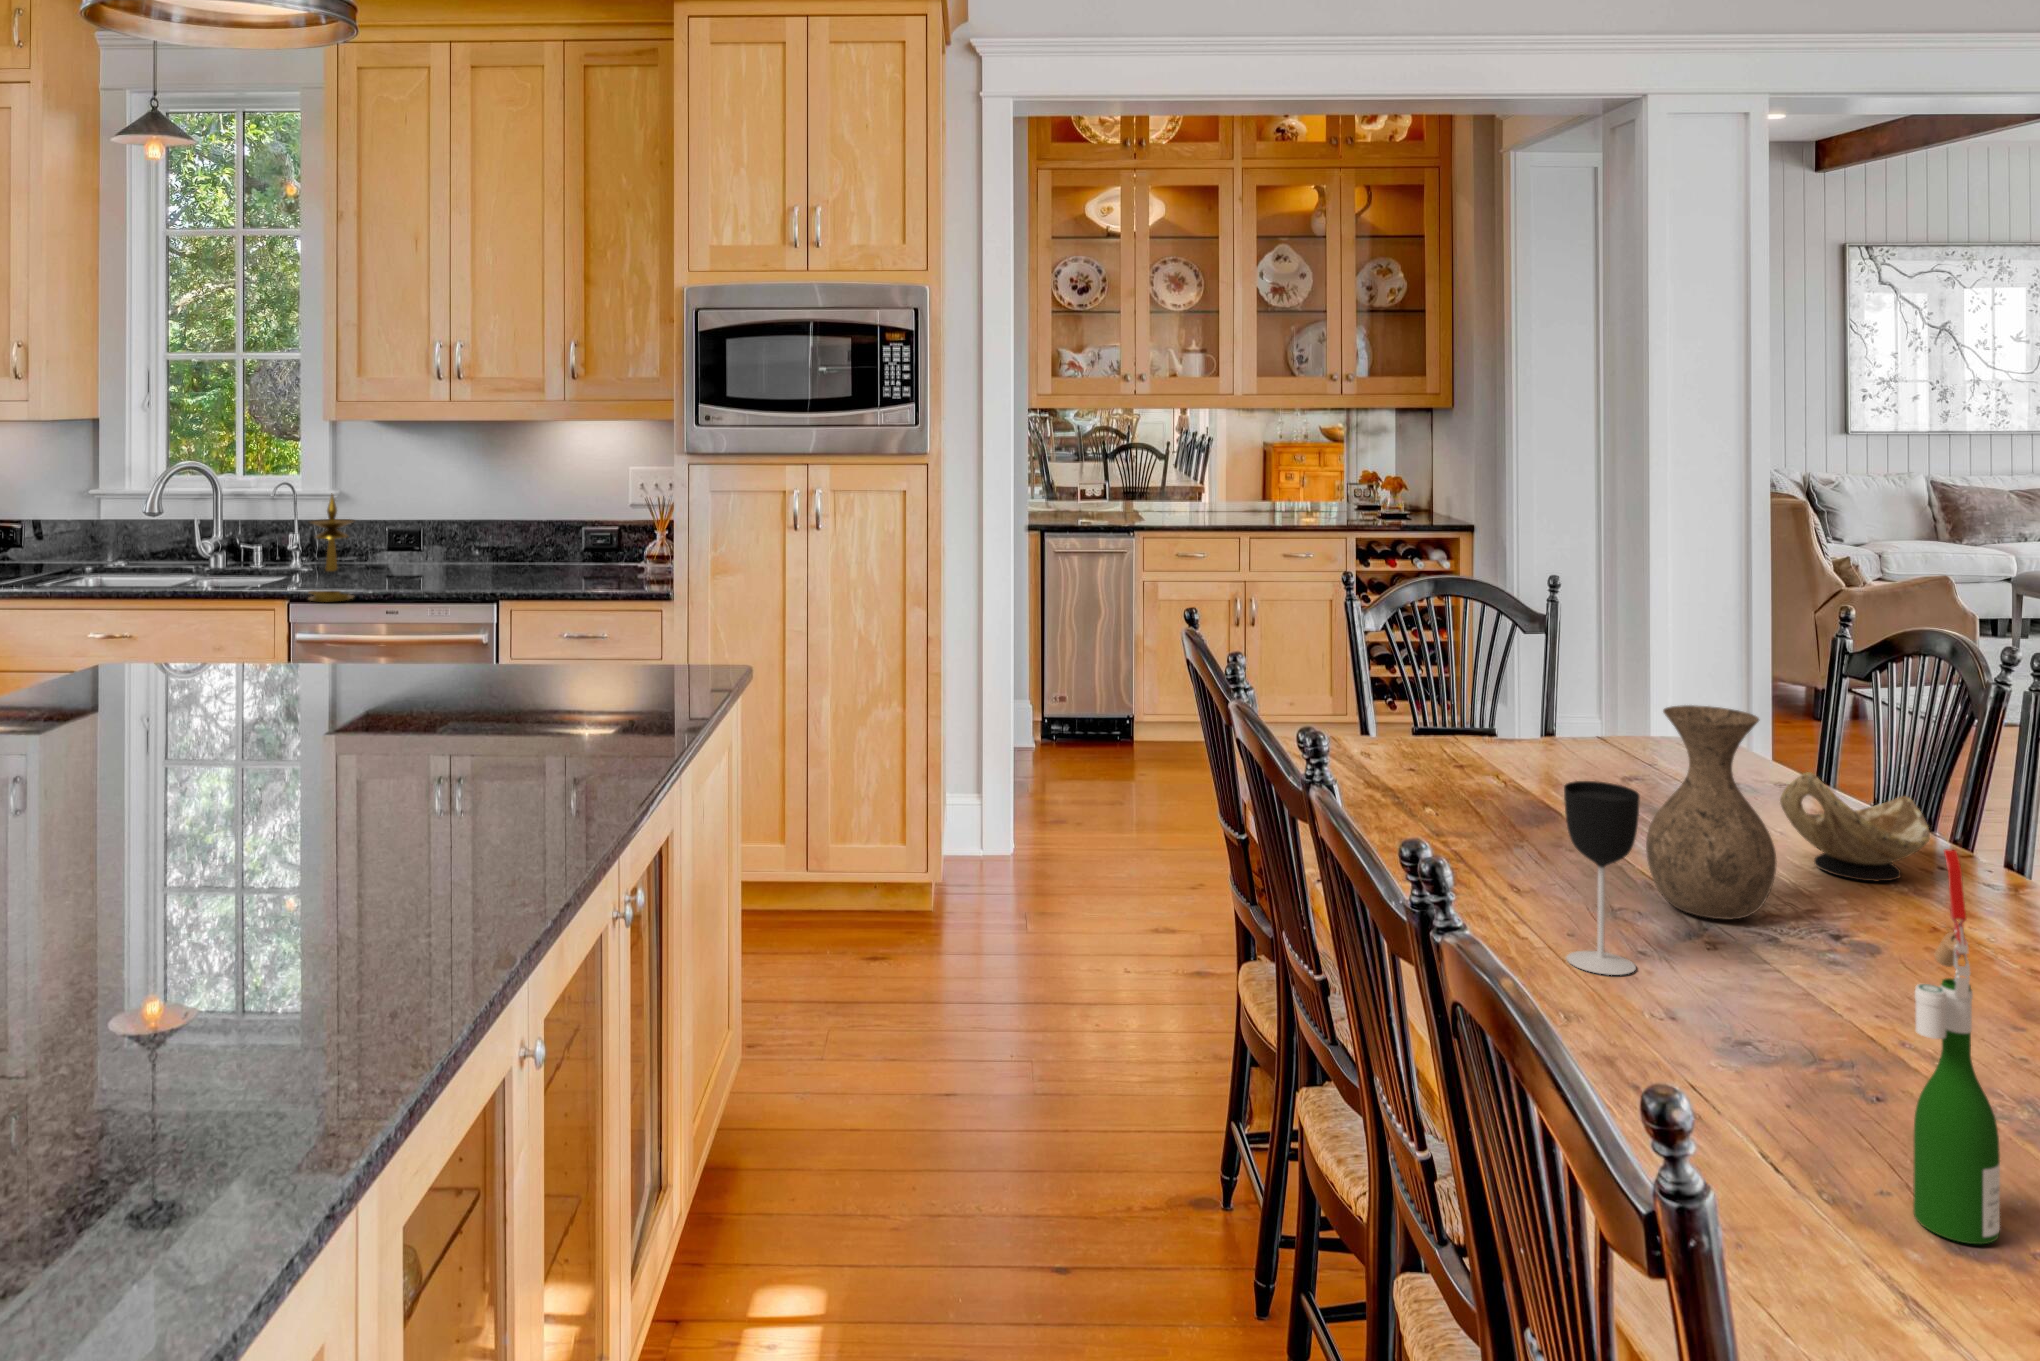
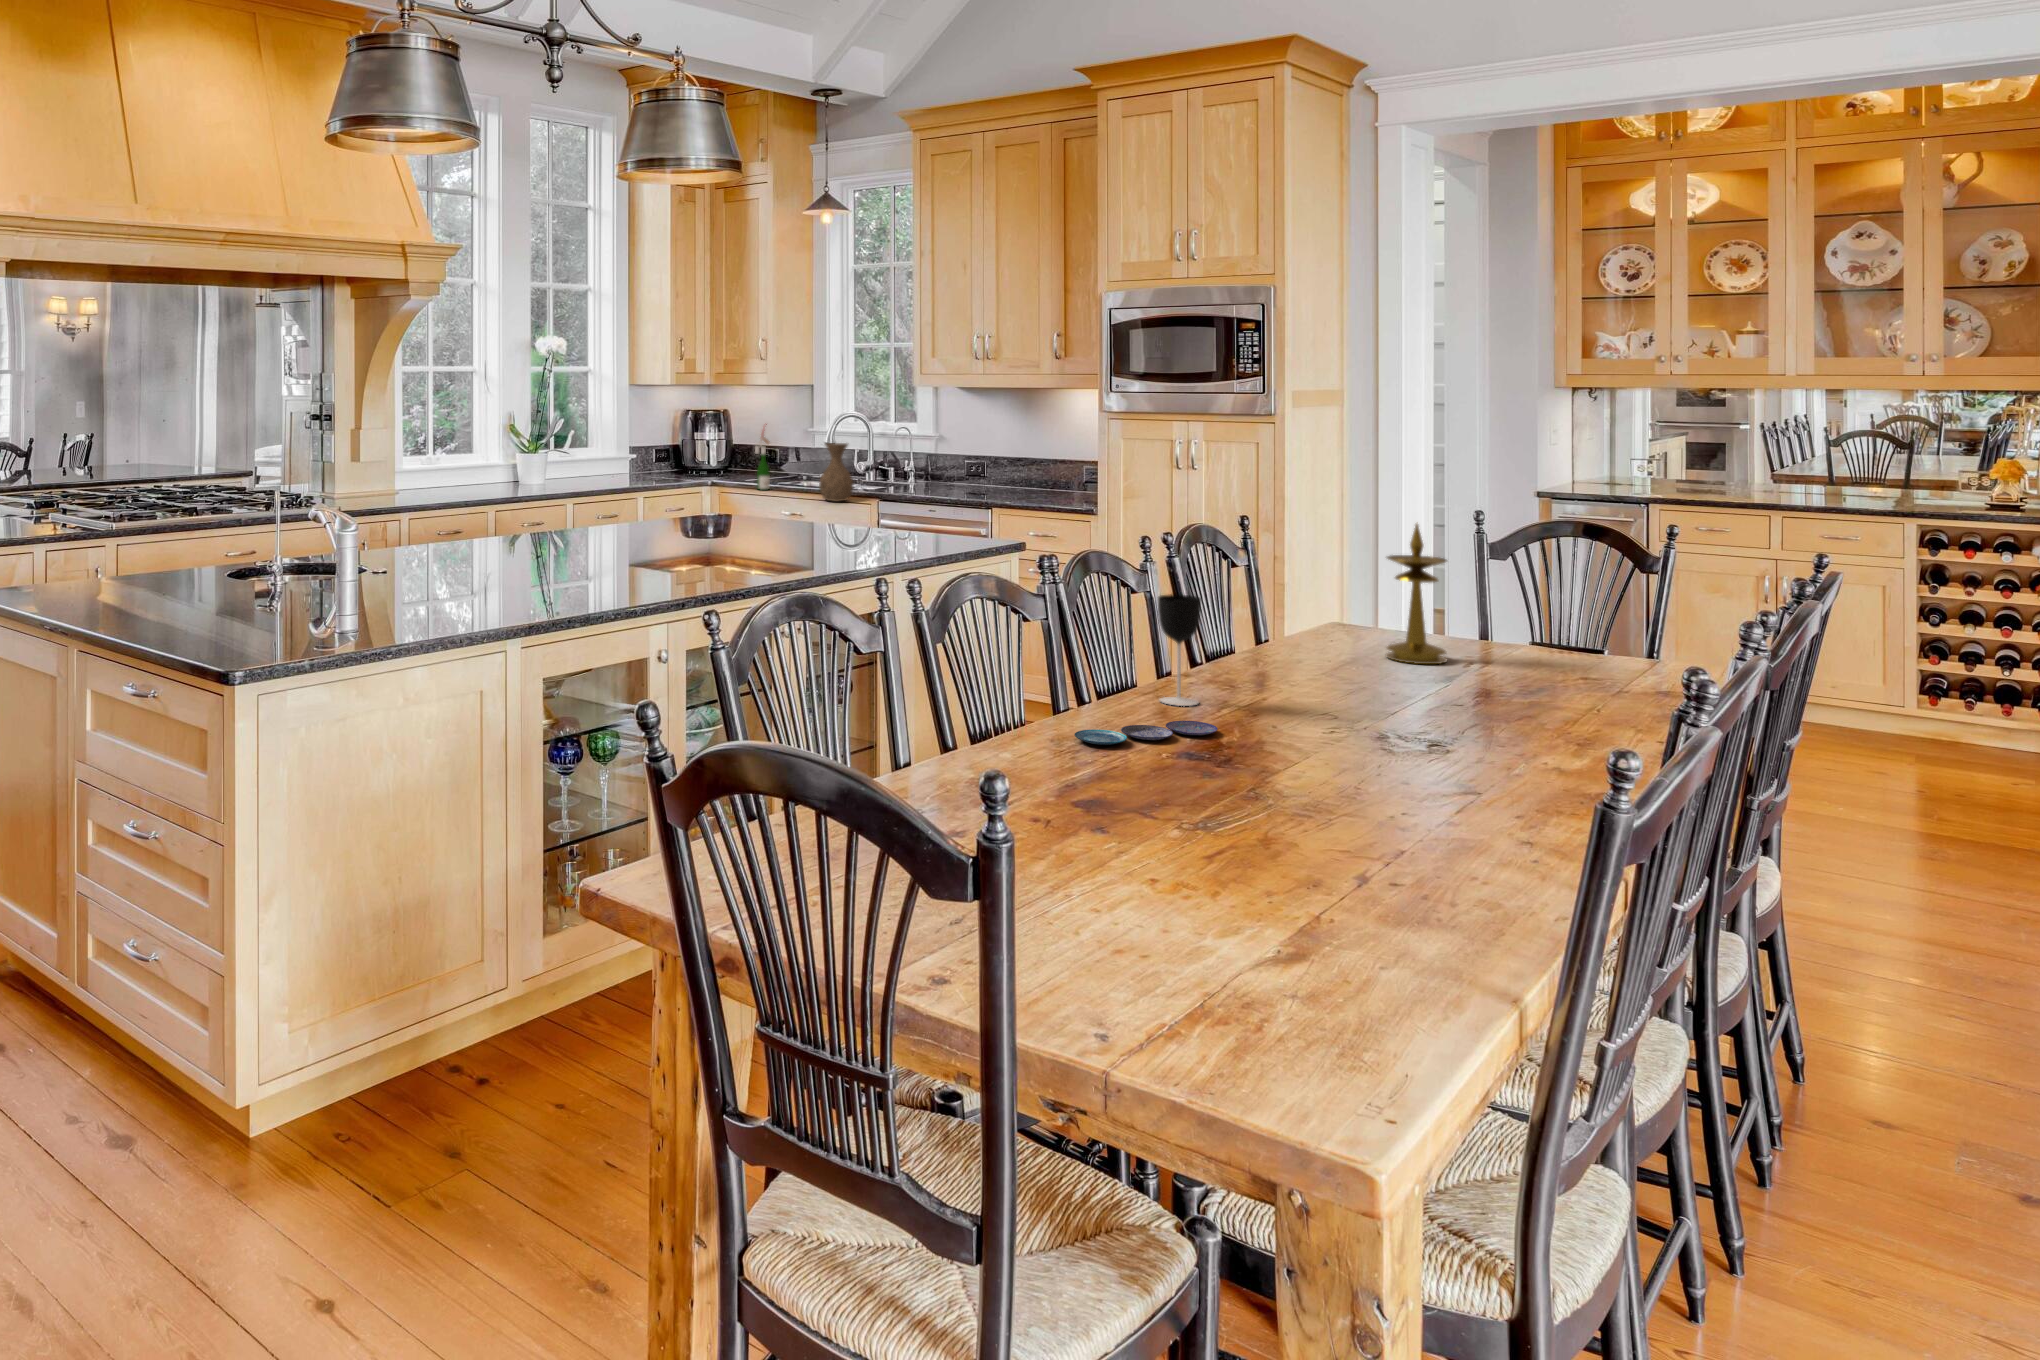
candlestick: present [308,493,354,602] -> present [1386,524,1447,664]
vase: present [1646,705,1777,919] -> present [819,443,853,502]
decorative bowl: present [1780,772,1930,881] -> none [1448,631,1582,719]
wine bottle: present [1913,849,2000,1244] -> present [755,424,770,490]
plate: none [1749,1011,1862,1129] -> present [1074,721,1218,745]

